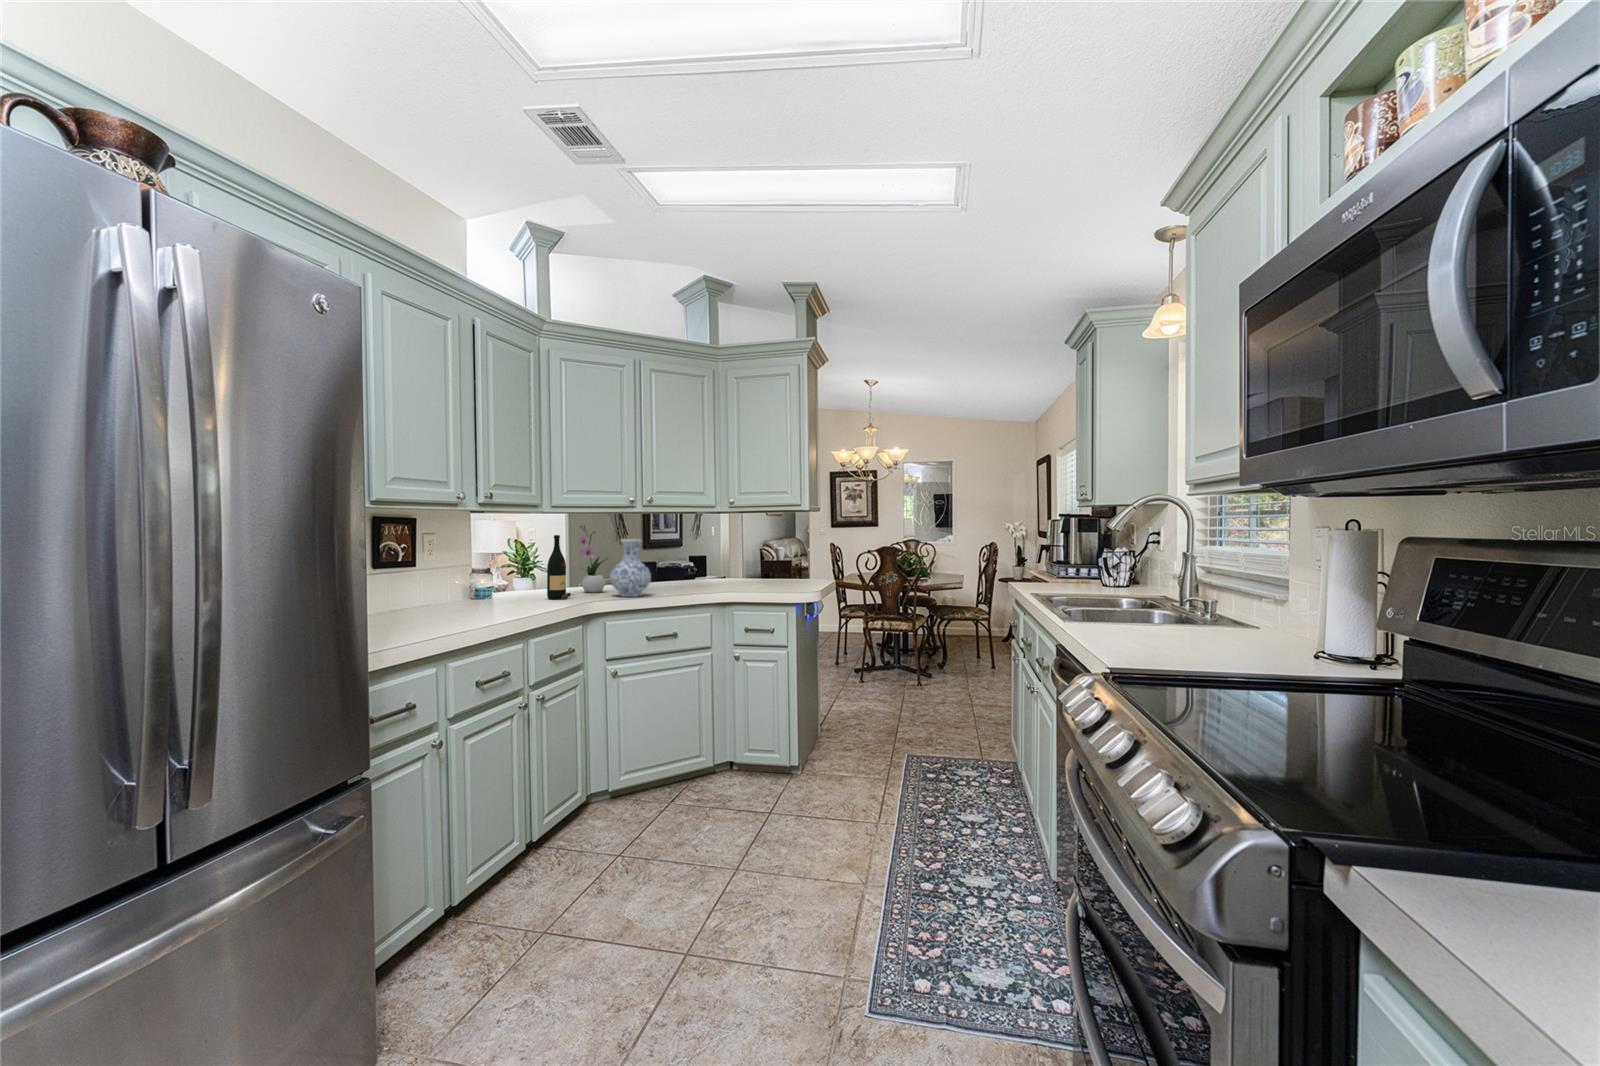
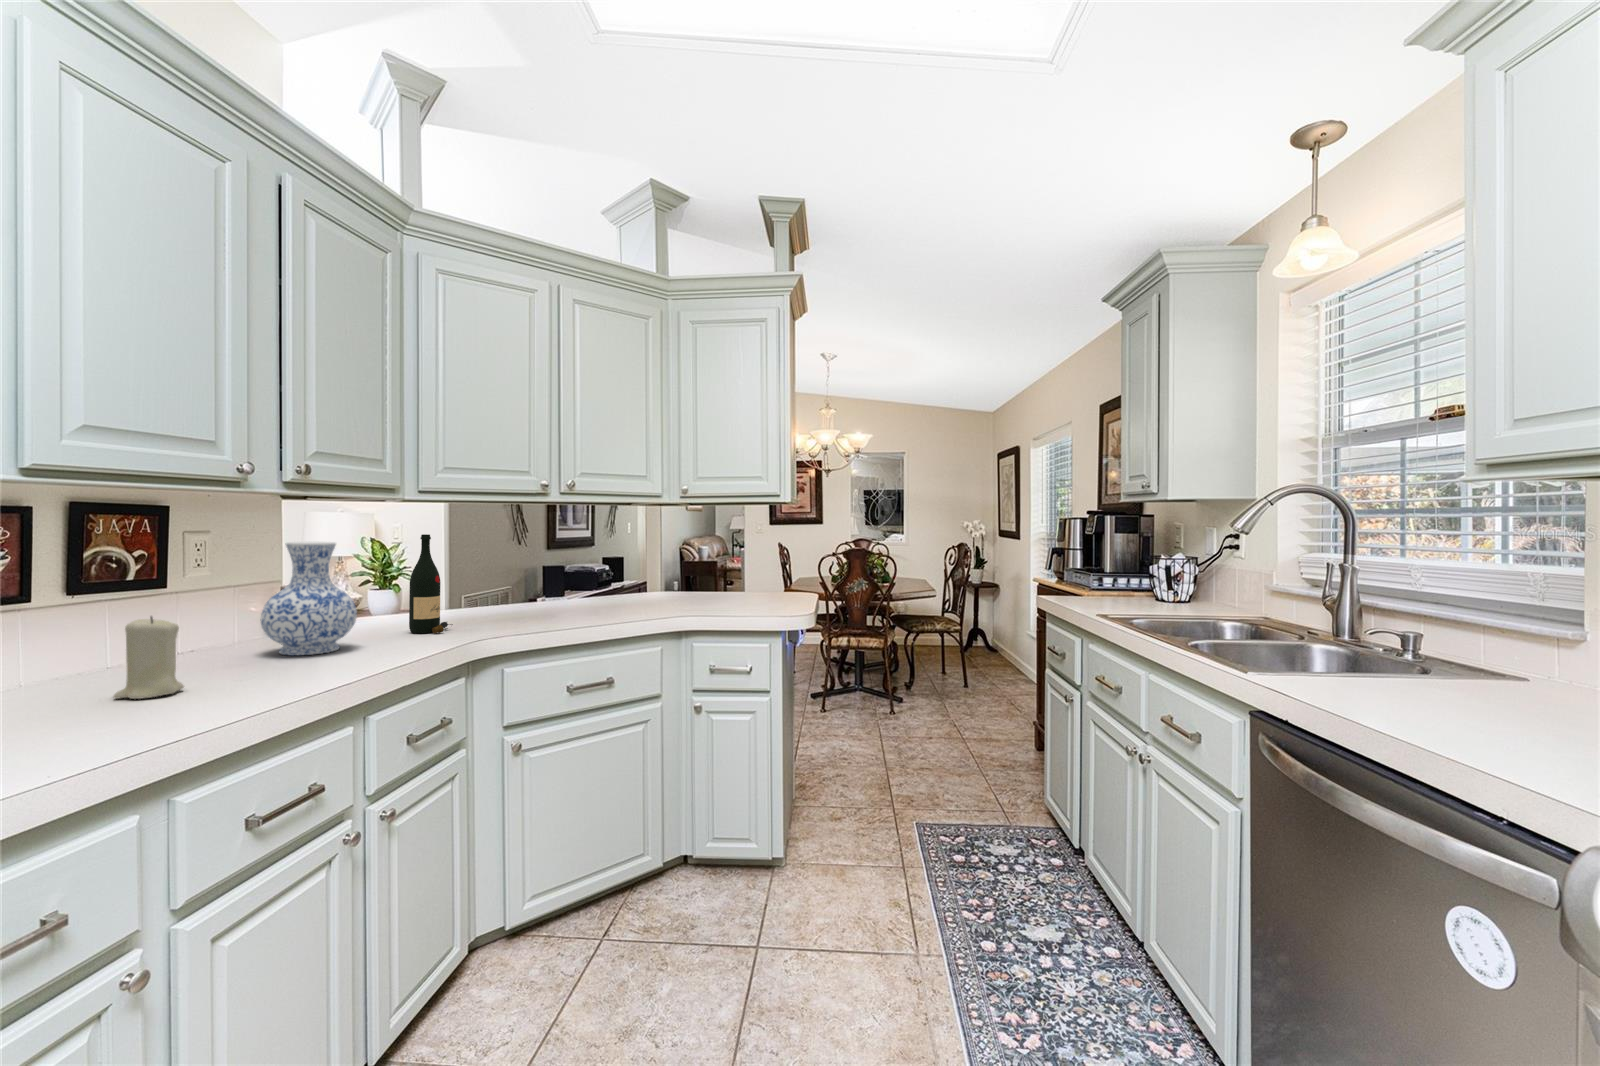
flower arrangement: present [577,525,608,593] -> none [458,519,507,618]
vase: present [610,539,651,597] -> present [261,542,357,656]
candle: none [402,578,434,622] -> present [113,616,184,699]

